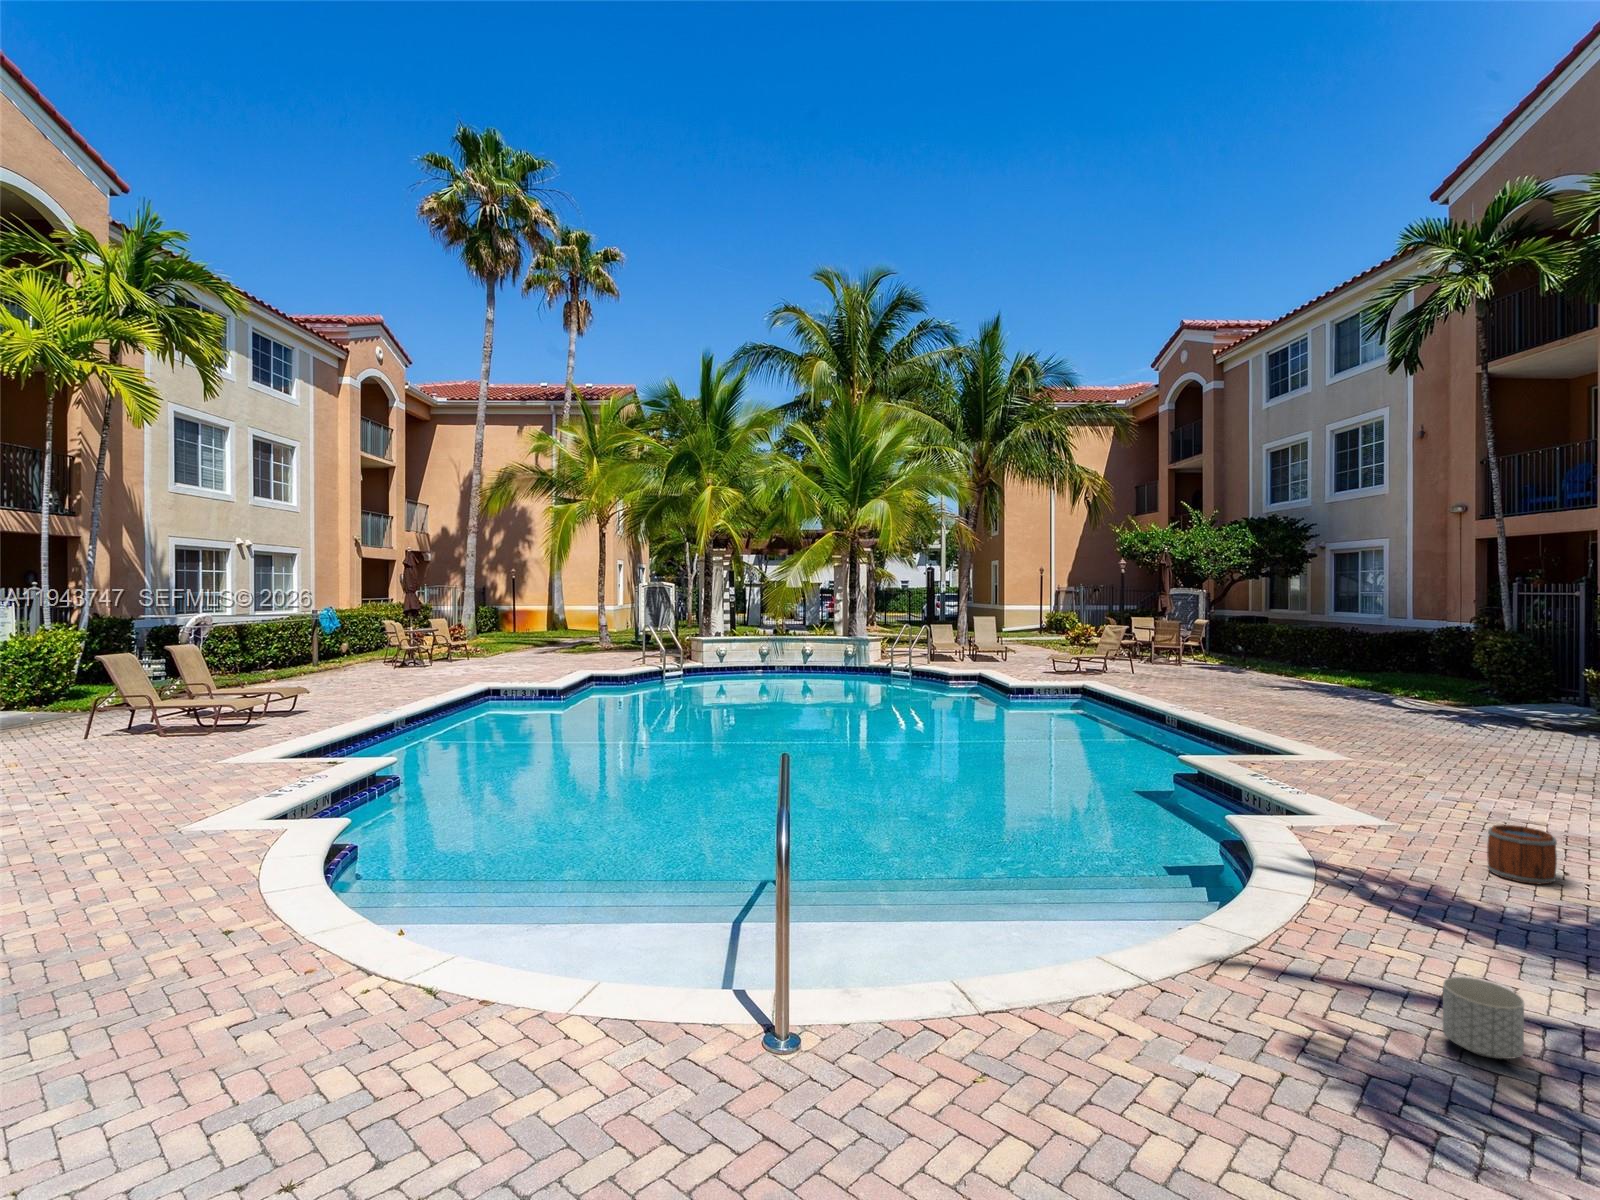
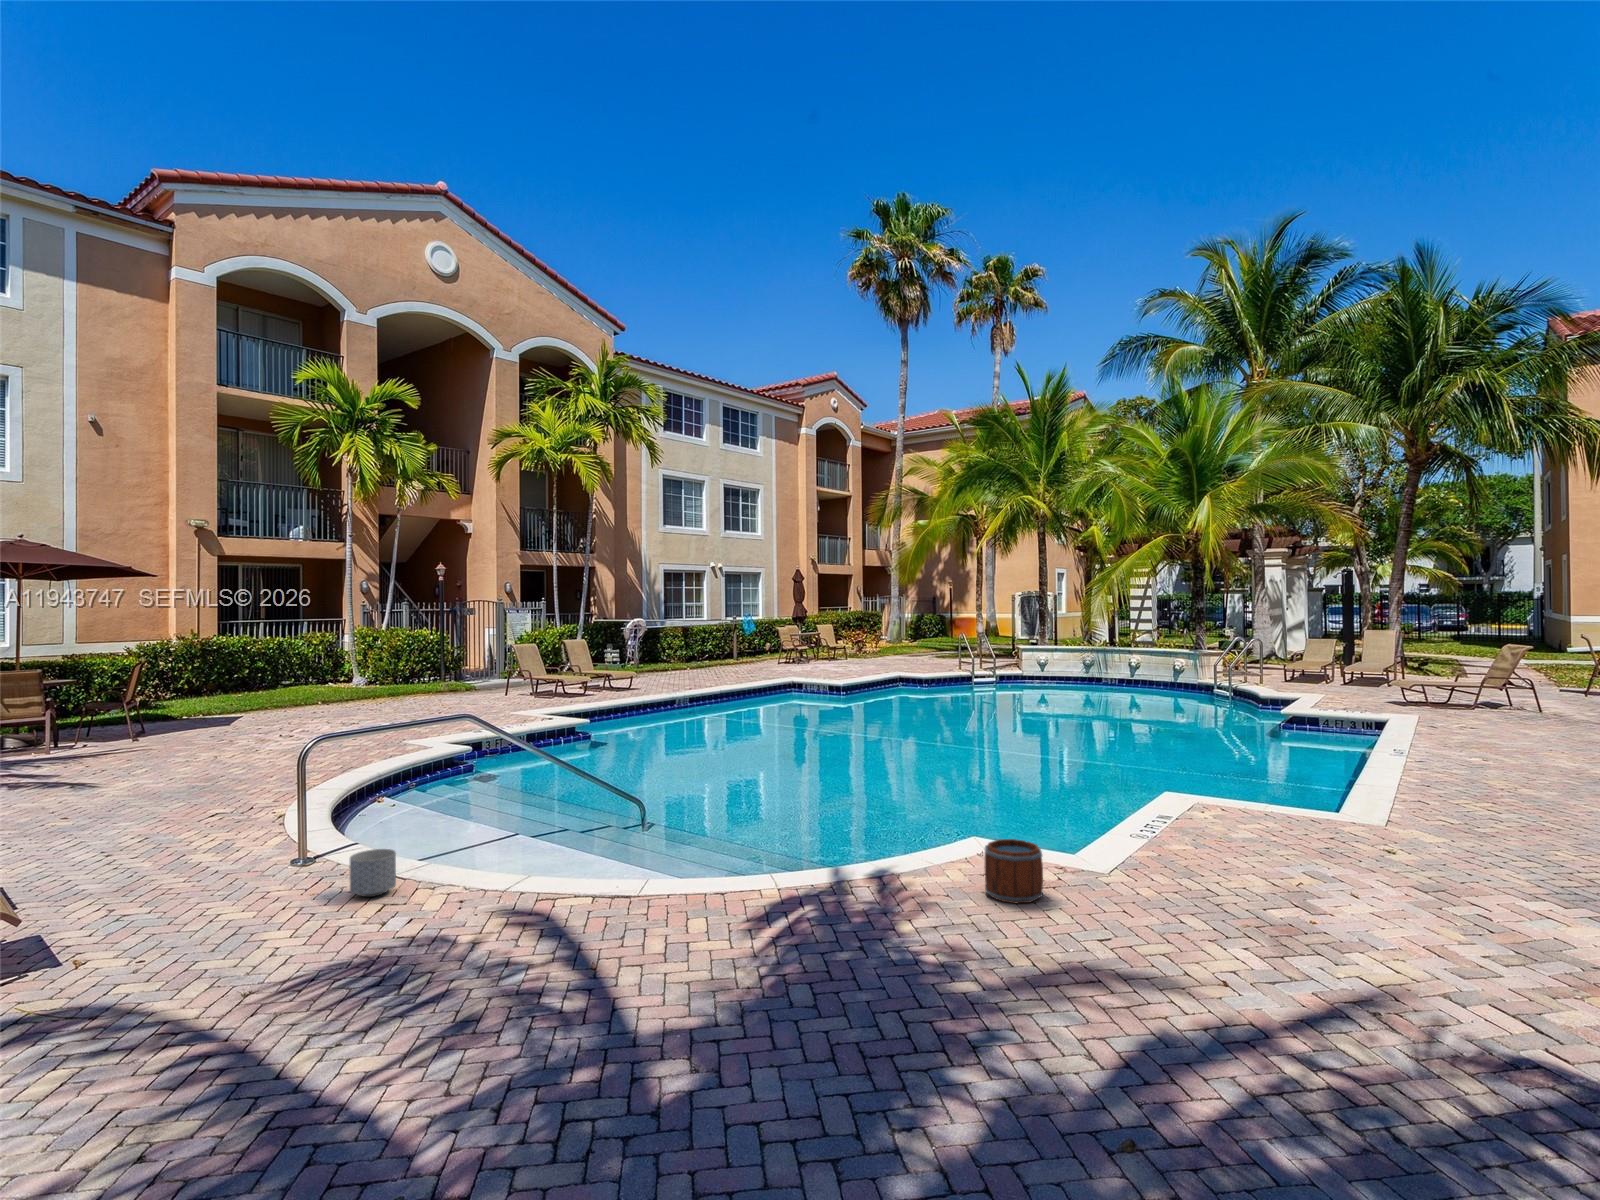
planter: present [1443,977,1524,1059] -> present [350,849,396,897]

